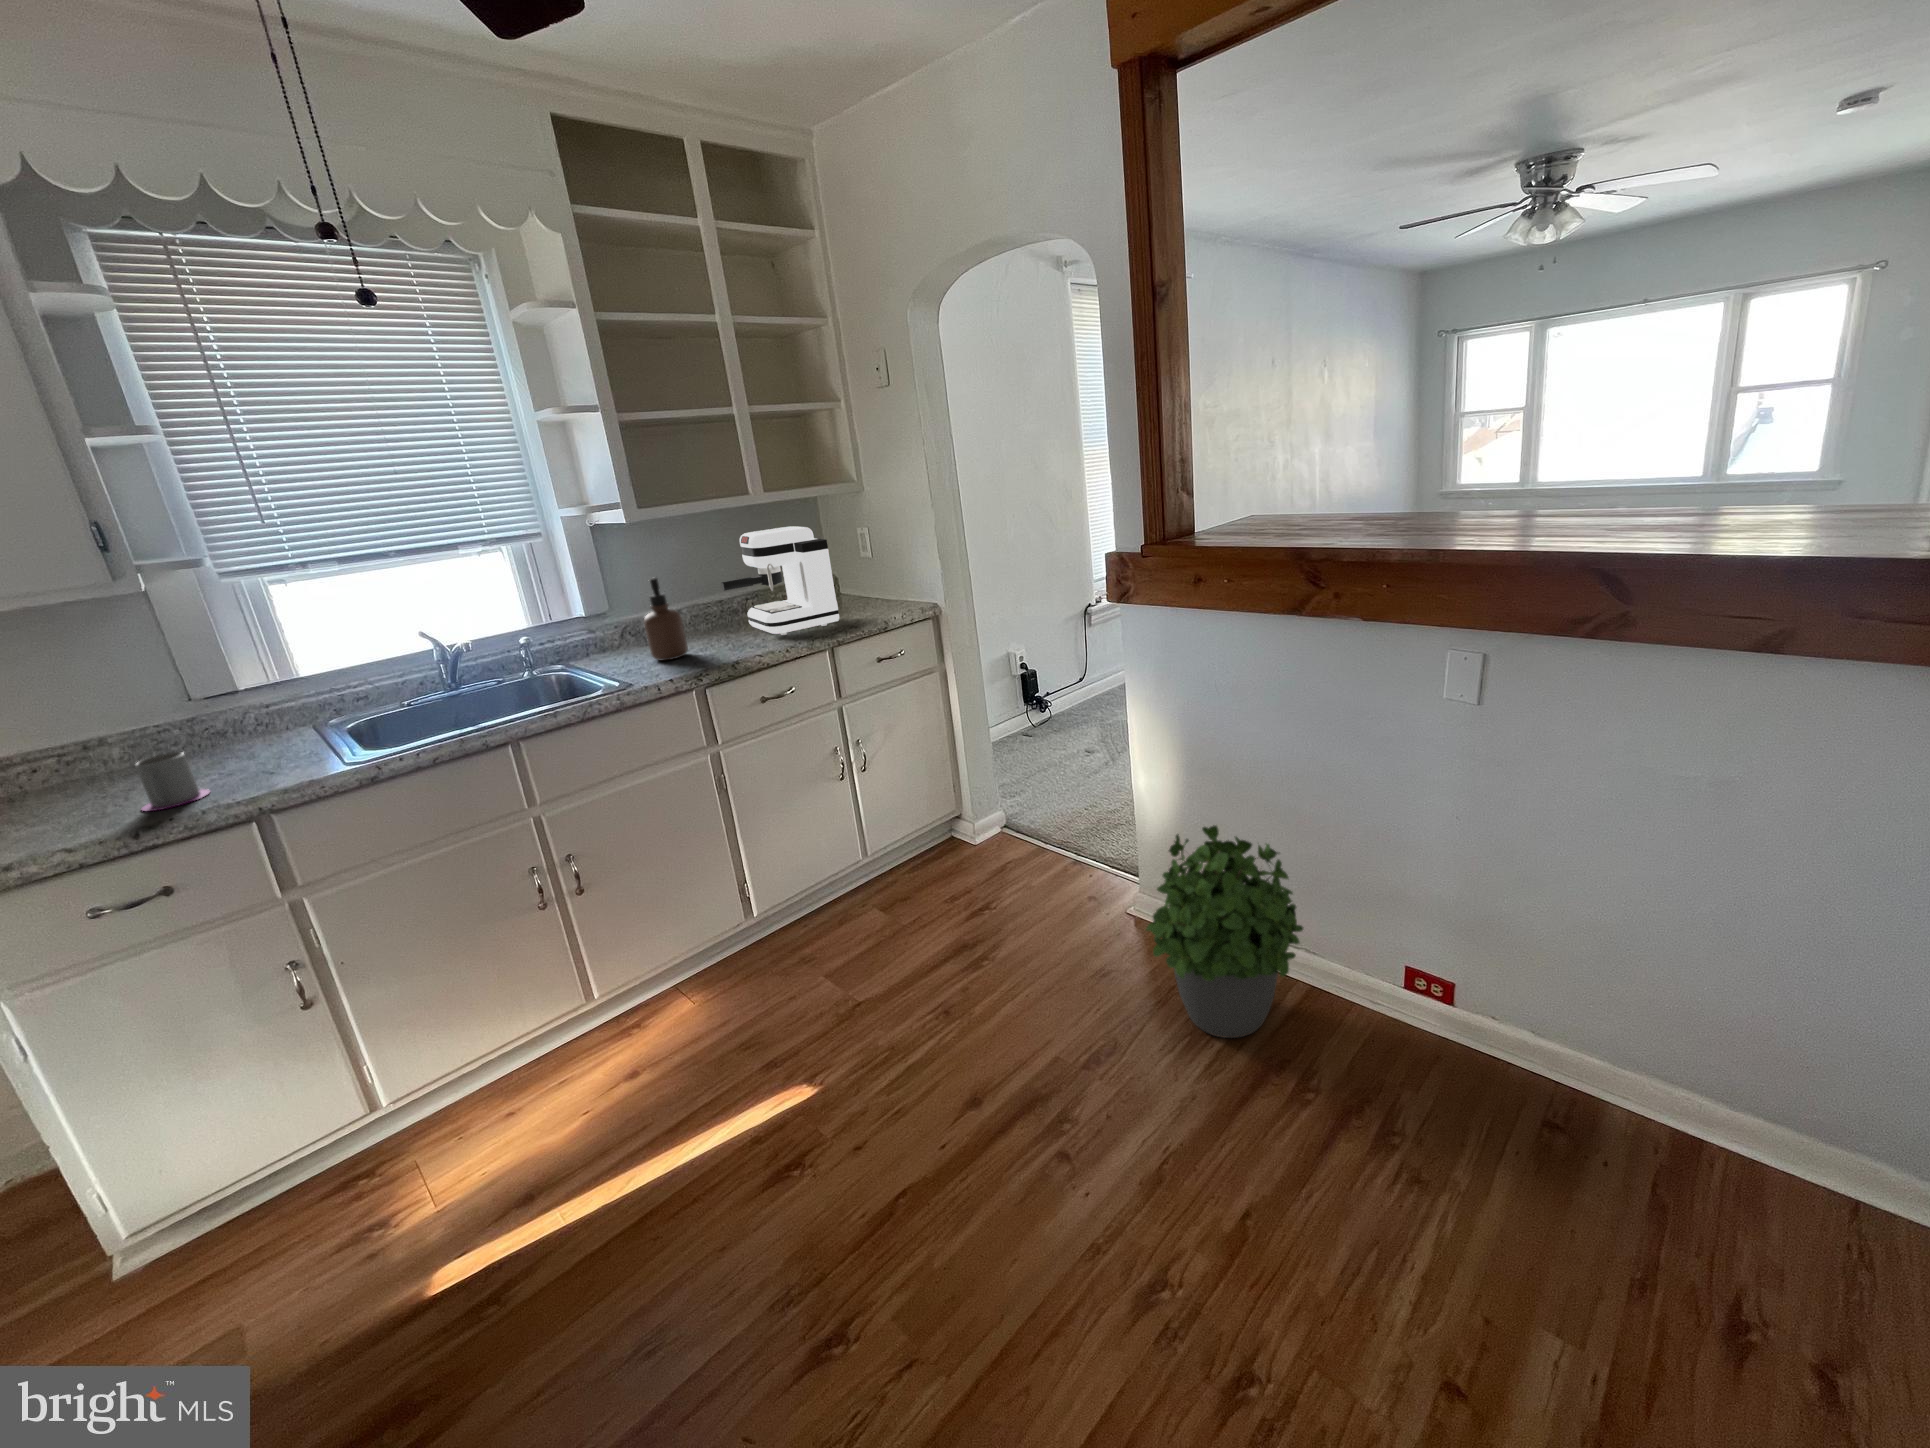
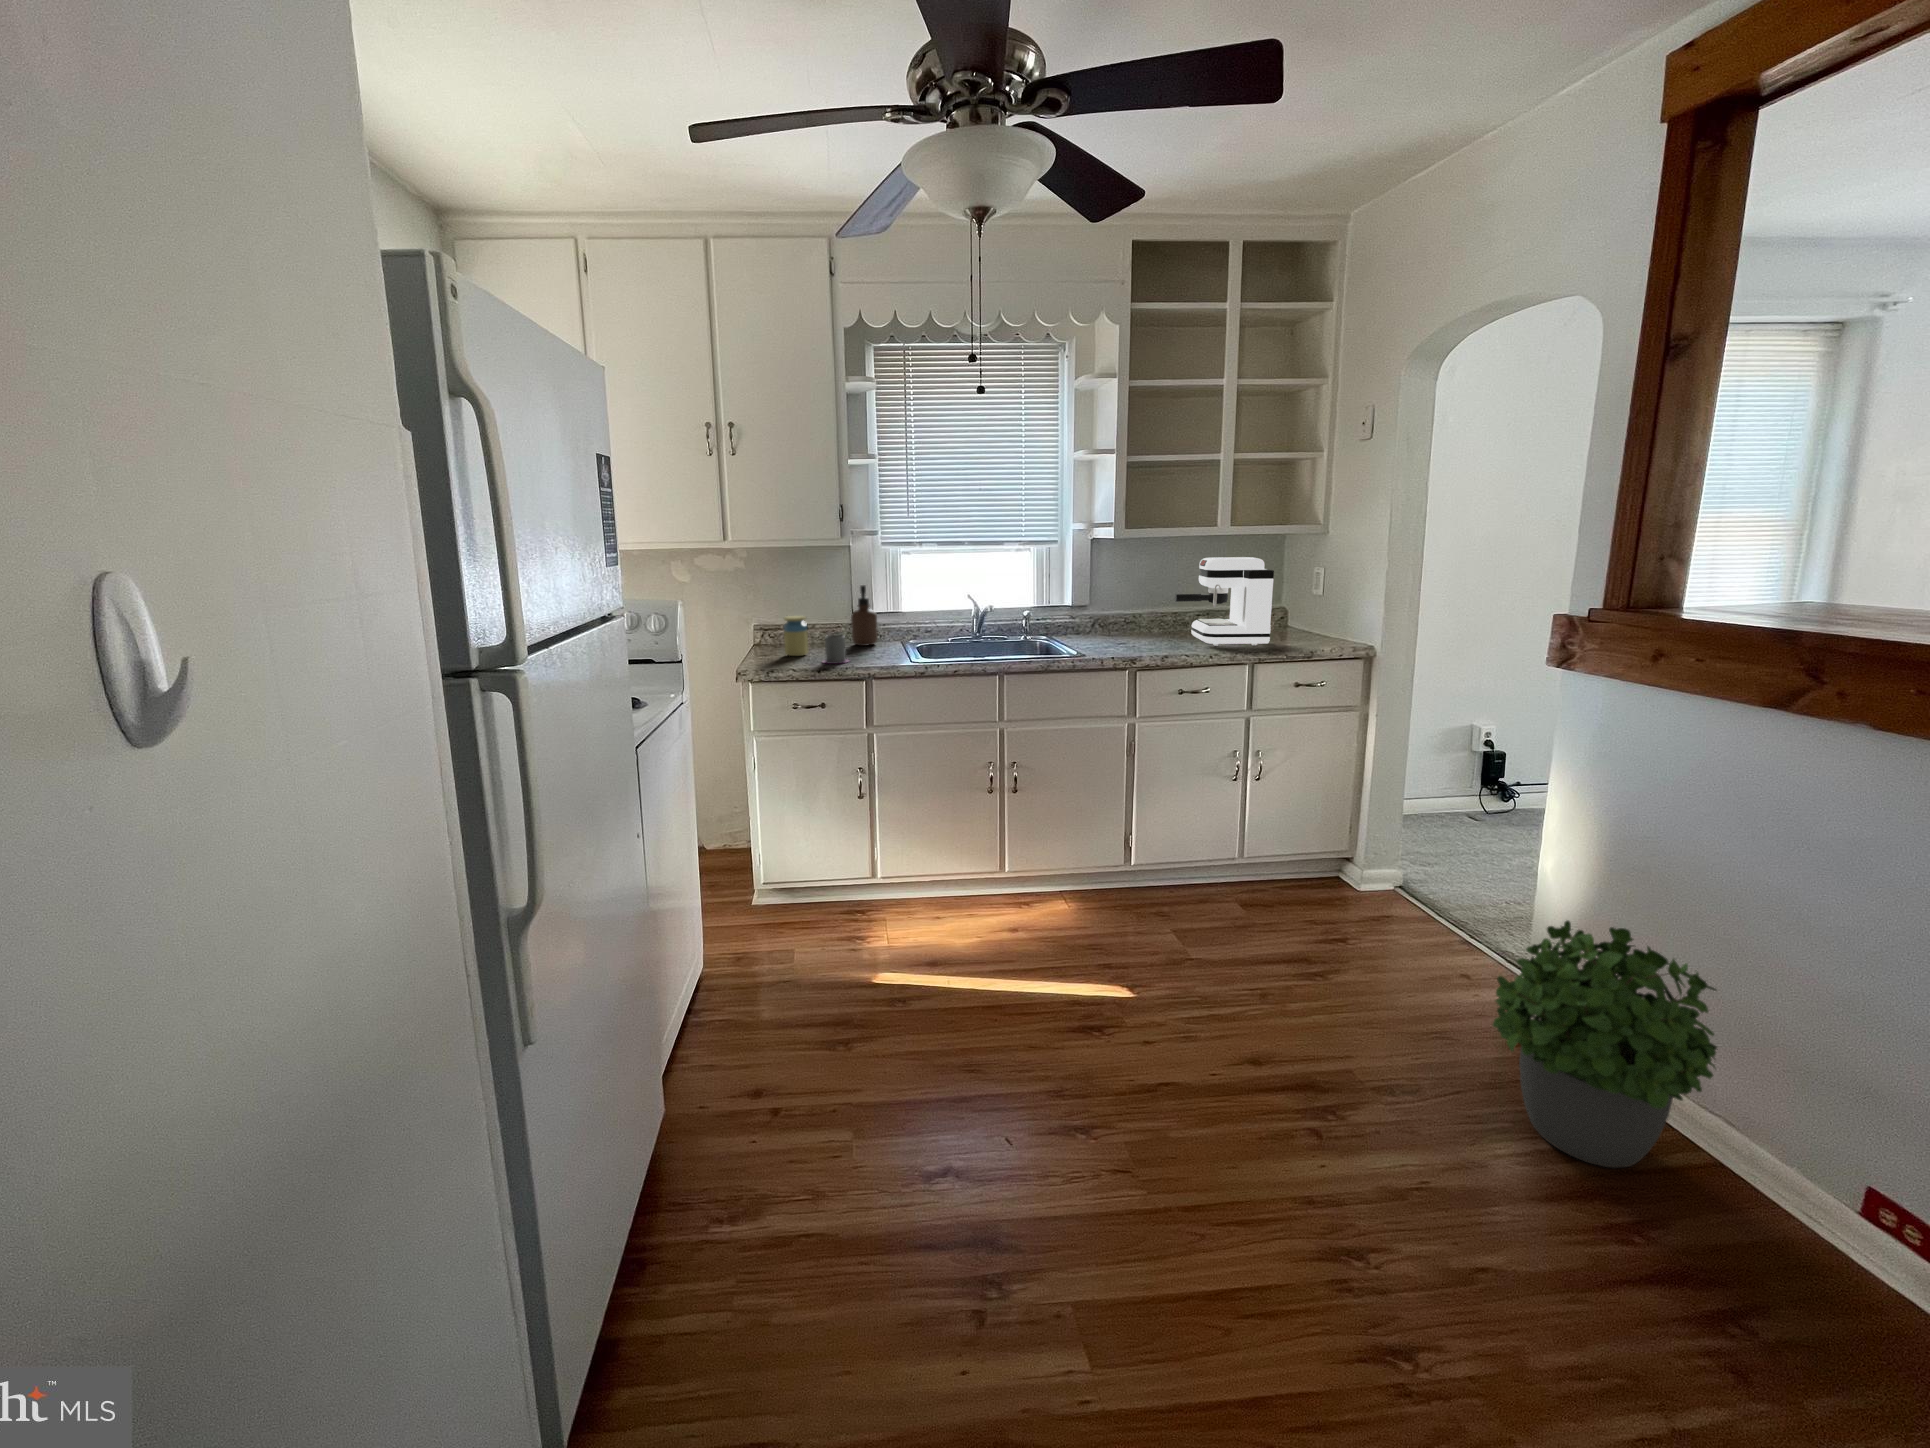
soap dispenser: present [644,578,688,660] -> present [851,585,878,646]
jar: none [11,734,102,814] -> present [784,616,808,656]

